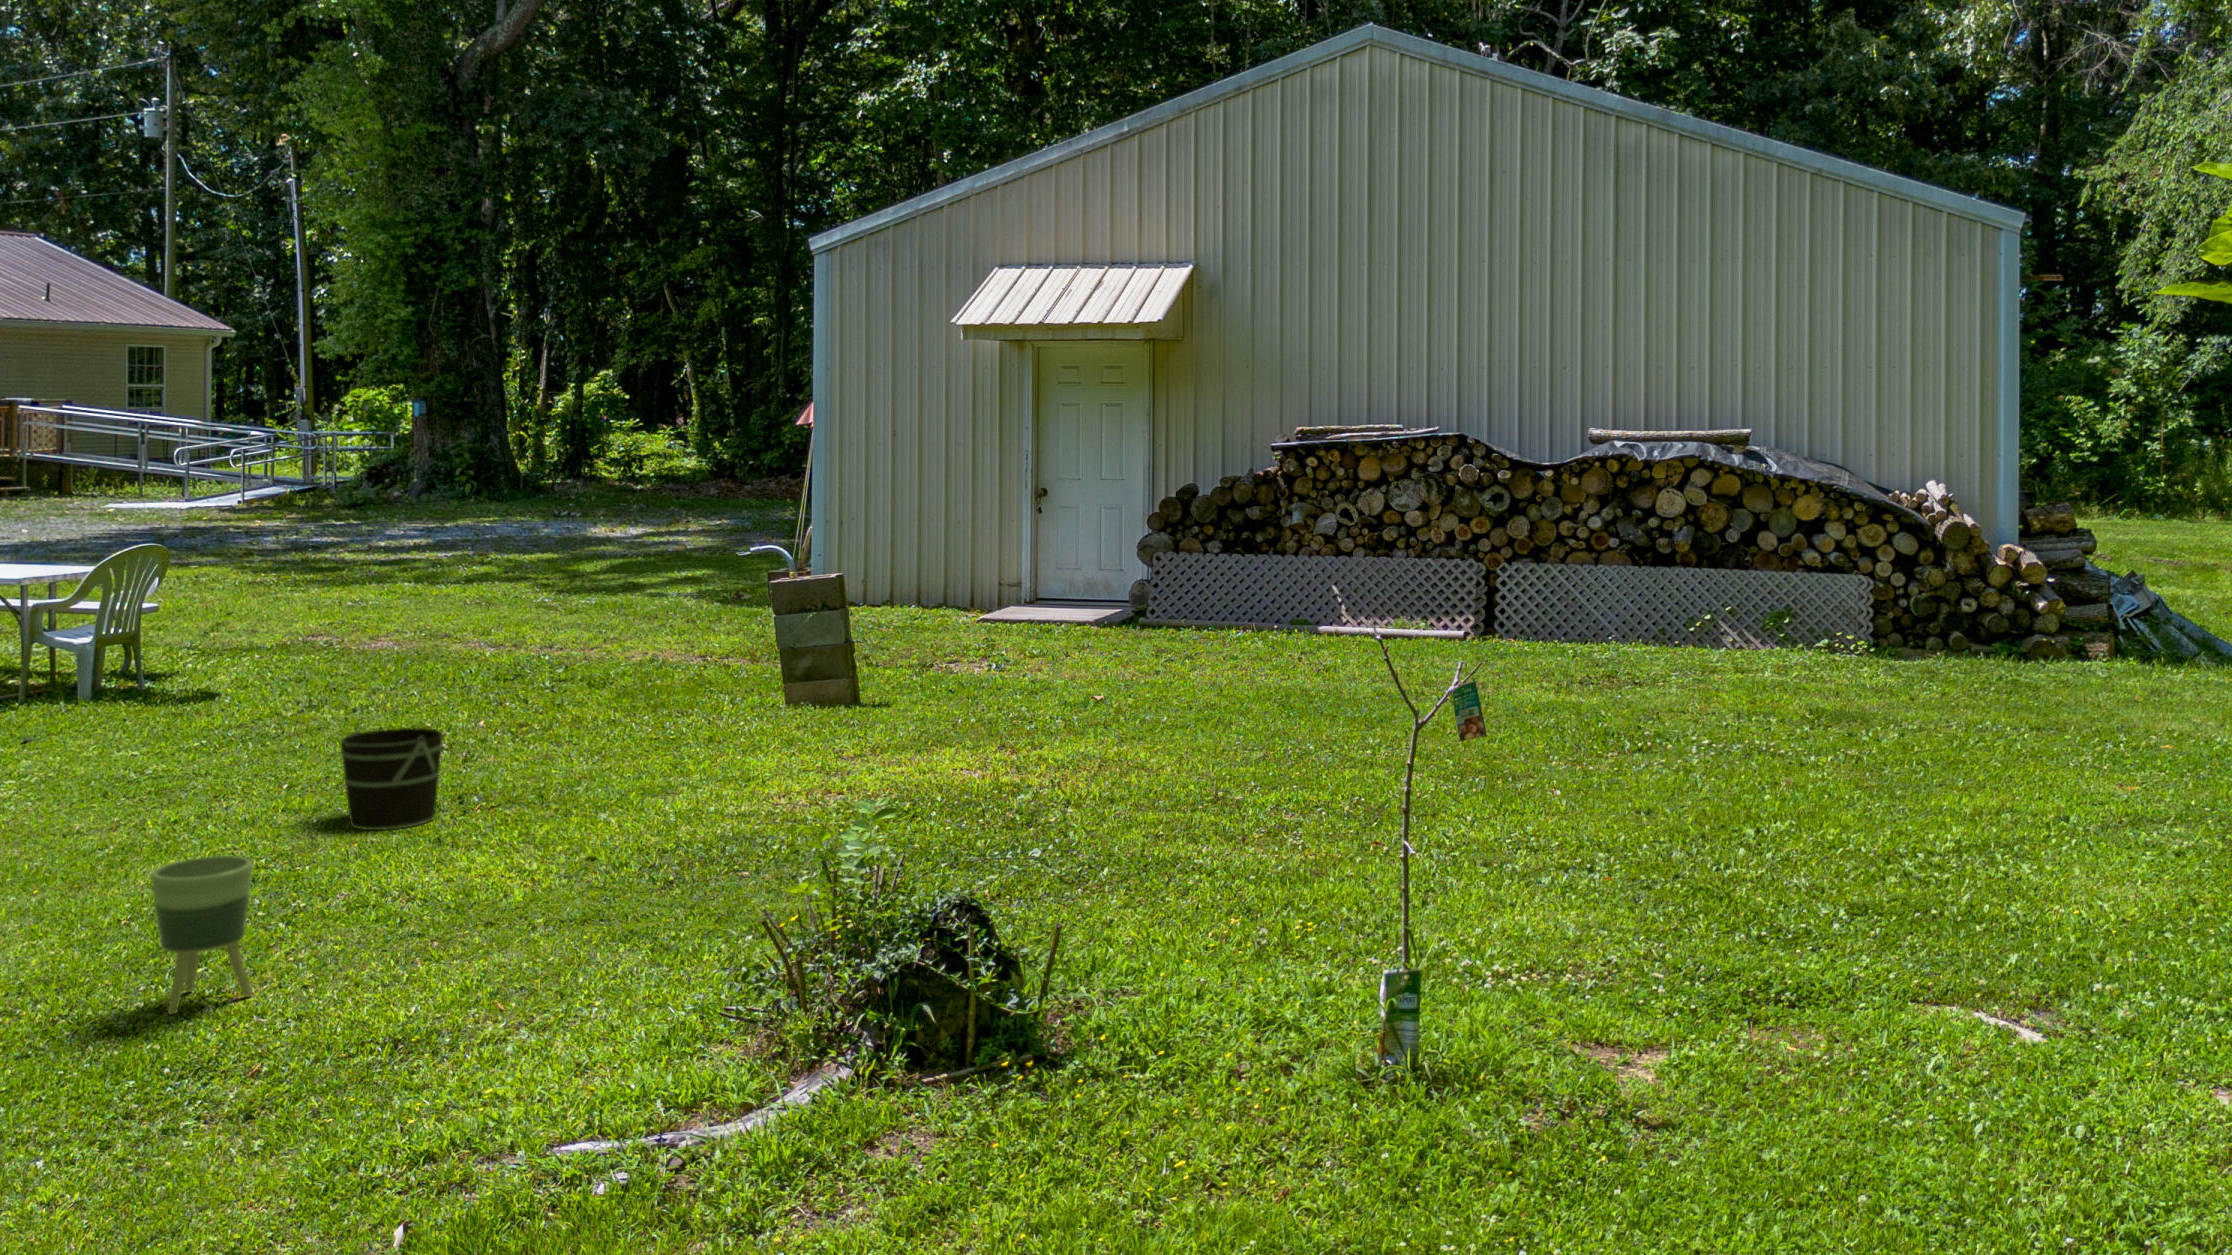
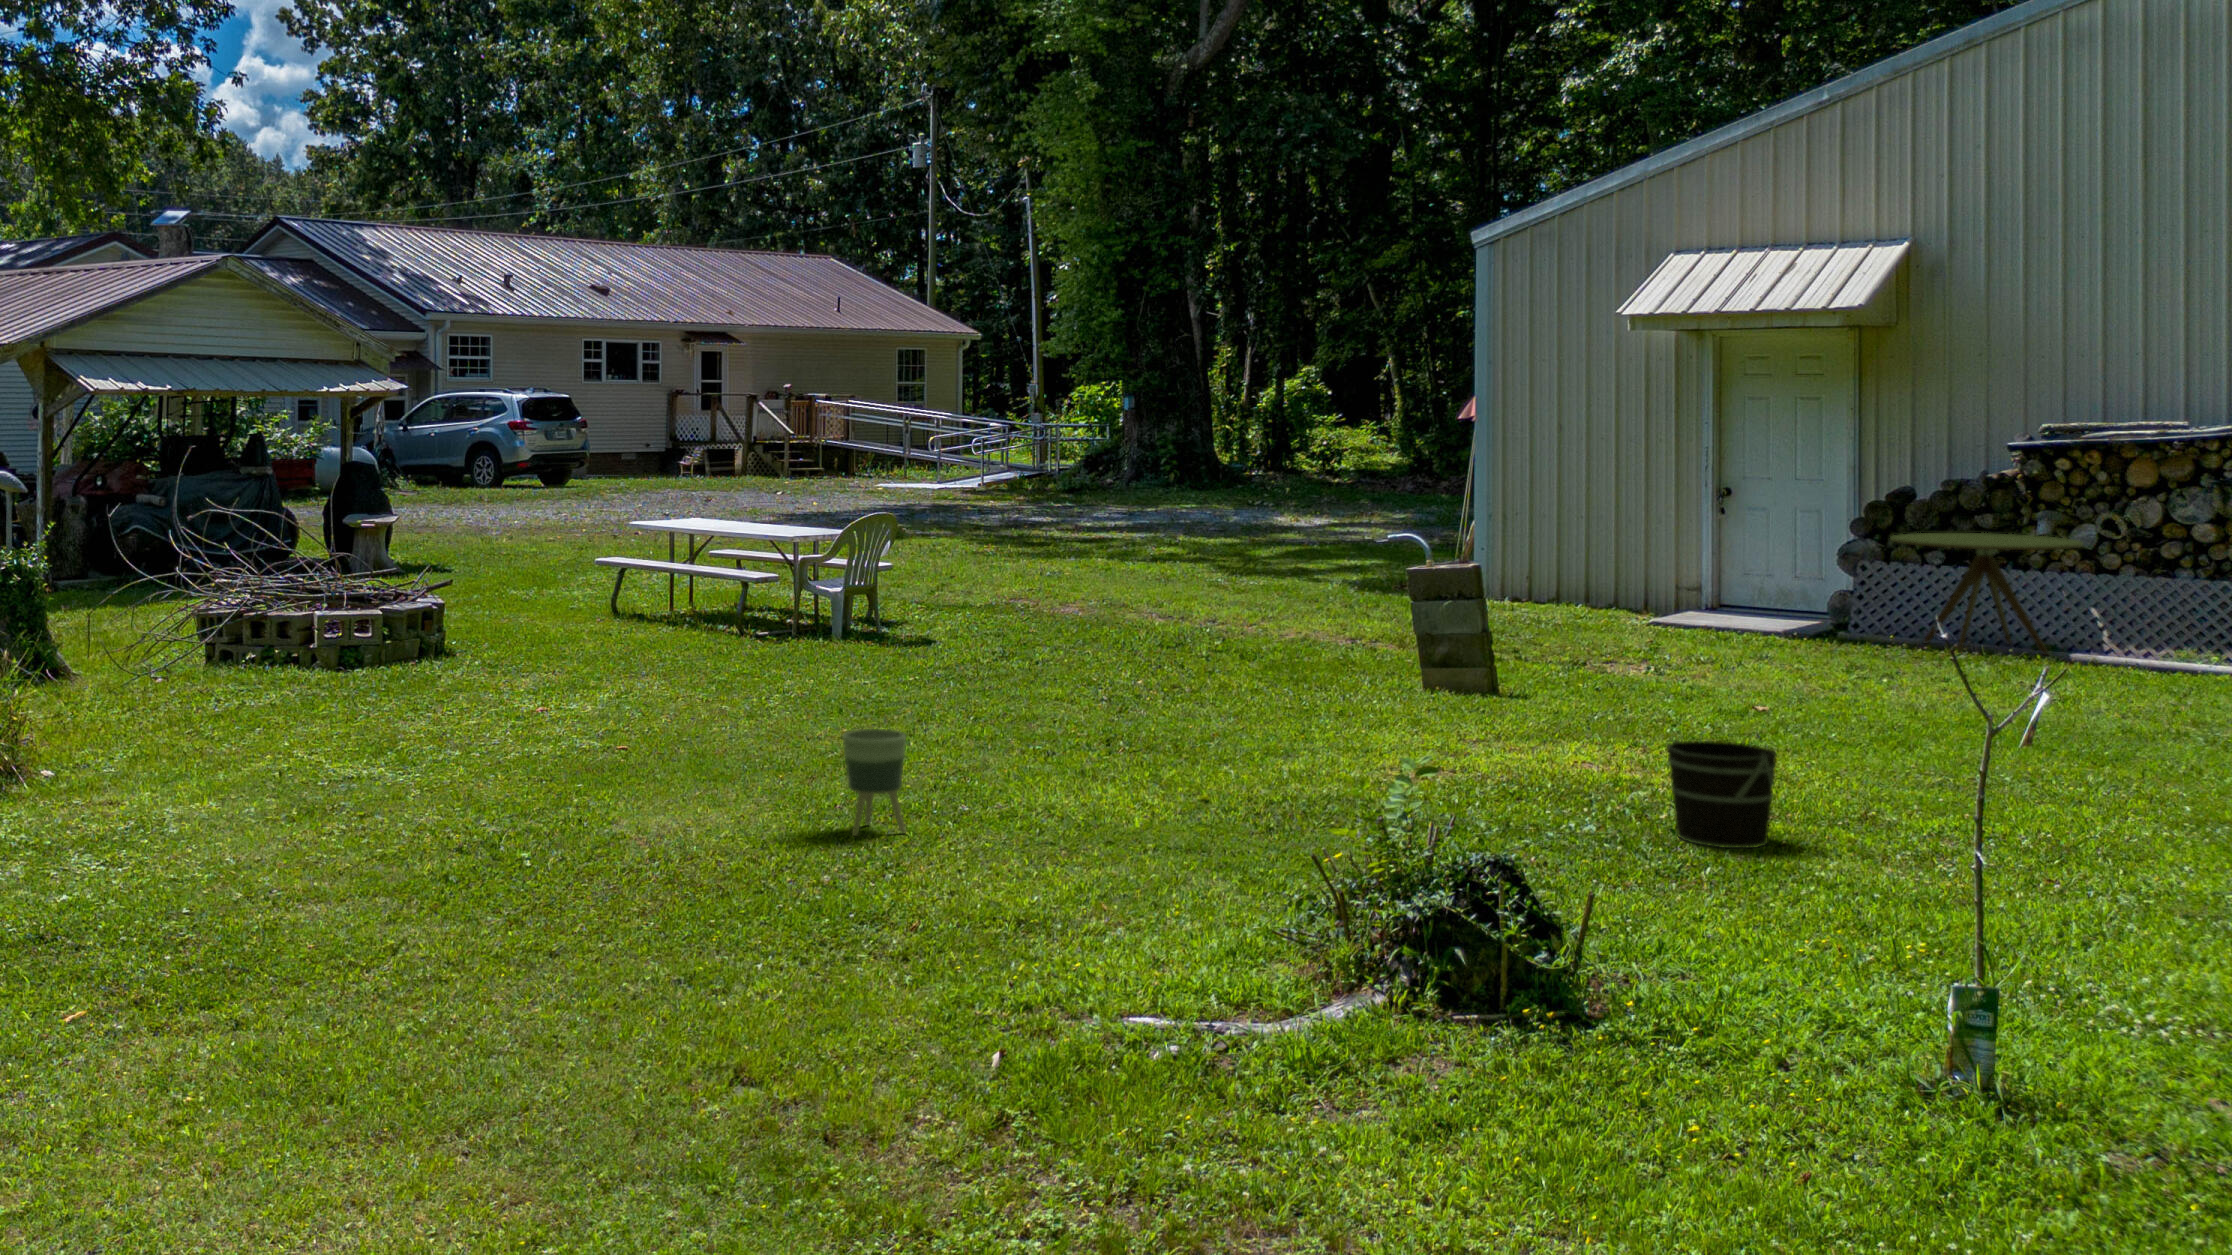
round table: none [1192,523,1332,630] -> present [1891,533,2083,655]
bucket: present [340,728,443,830] -> present [1668,737,1777,848]

